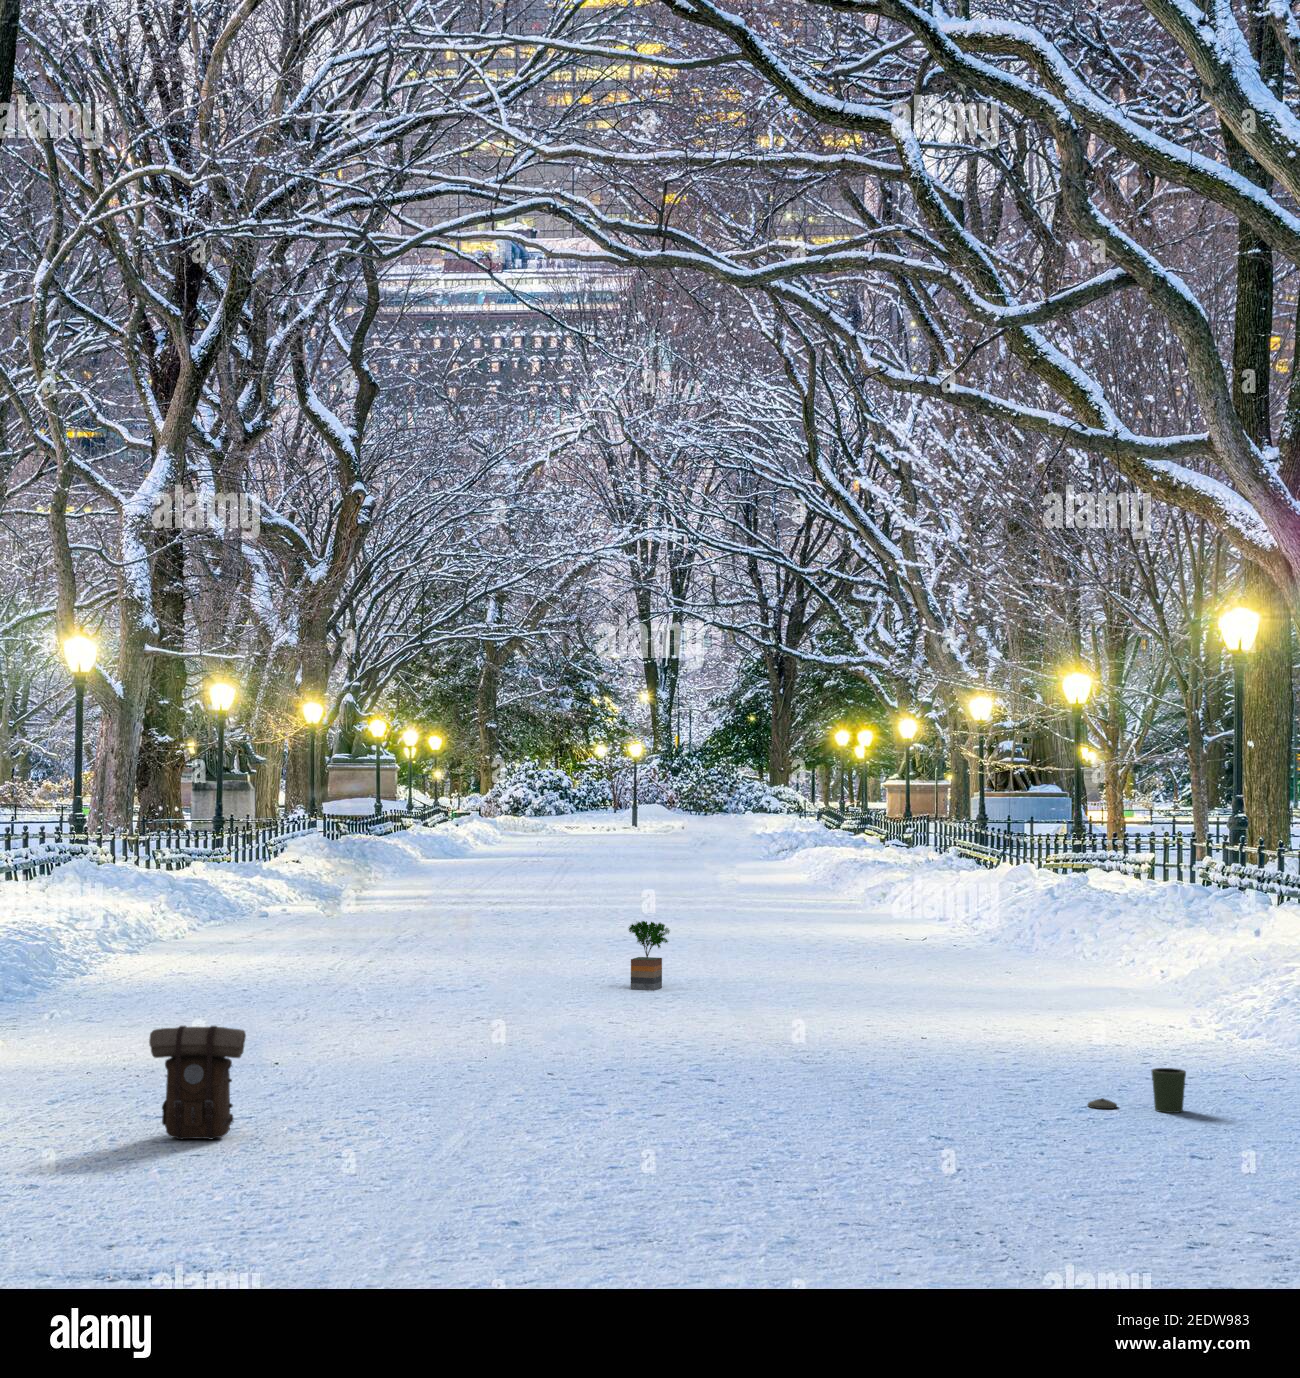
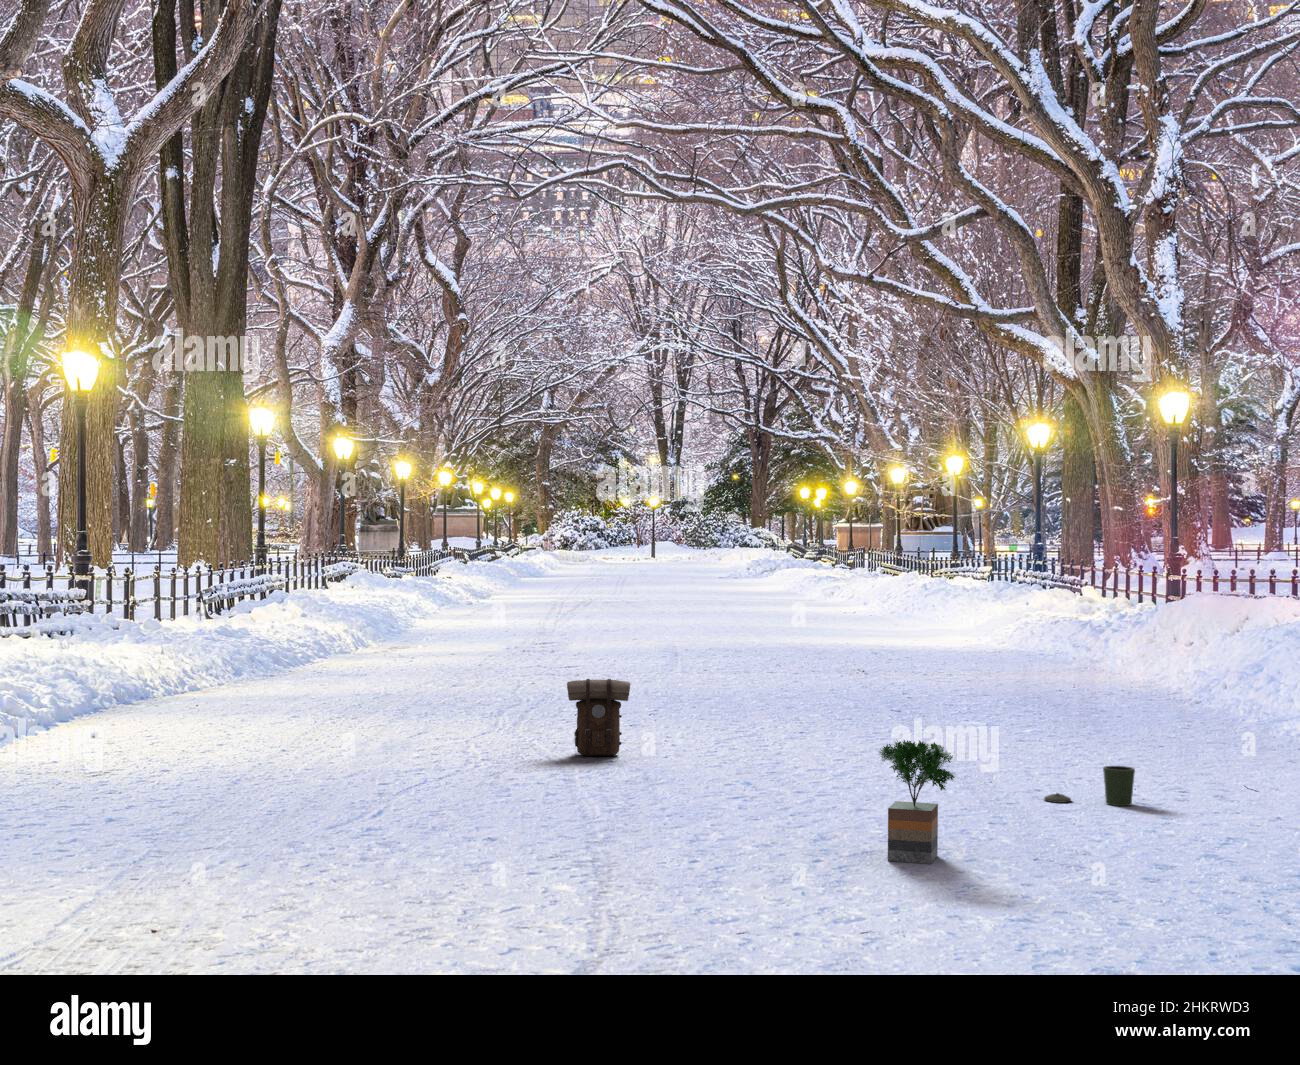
potted tree: present [629,921,670,990] -> present [879,740,955,864]
backpack: present [149,1026,246,1139] -> present [567,679,630,756]

